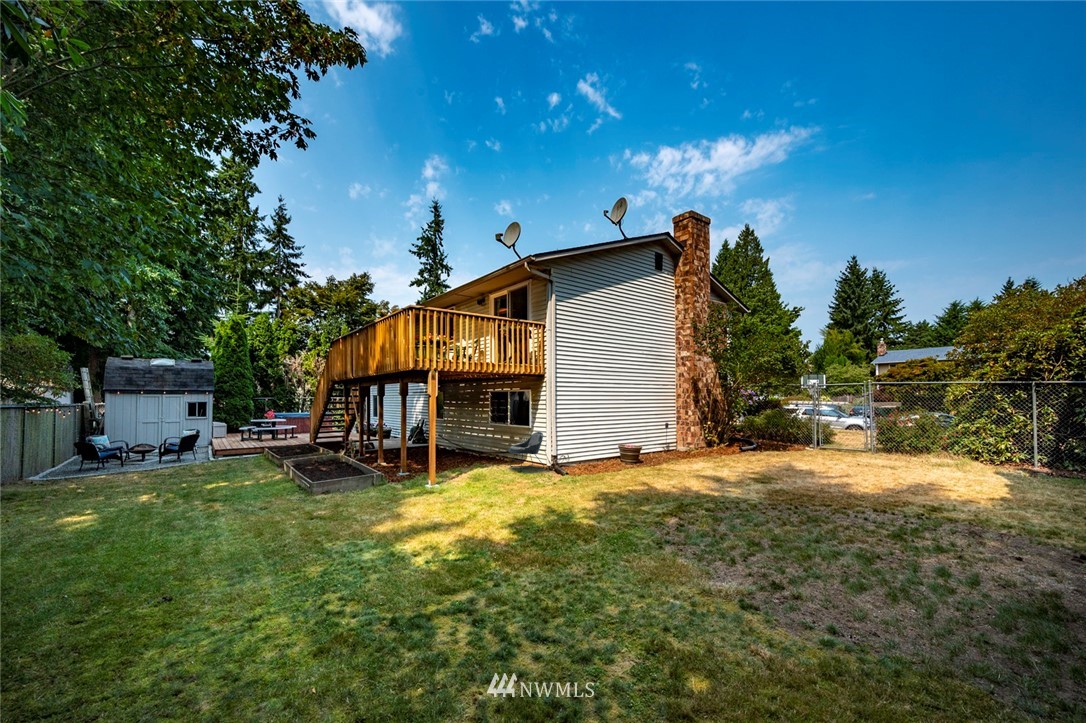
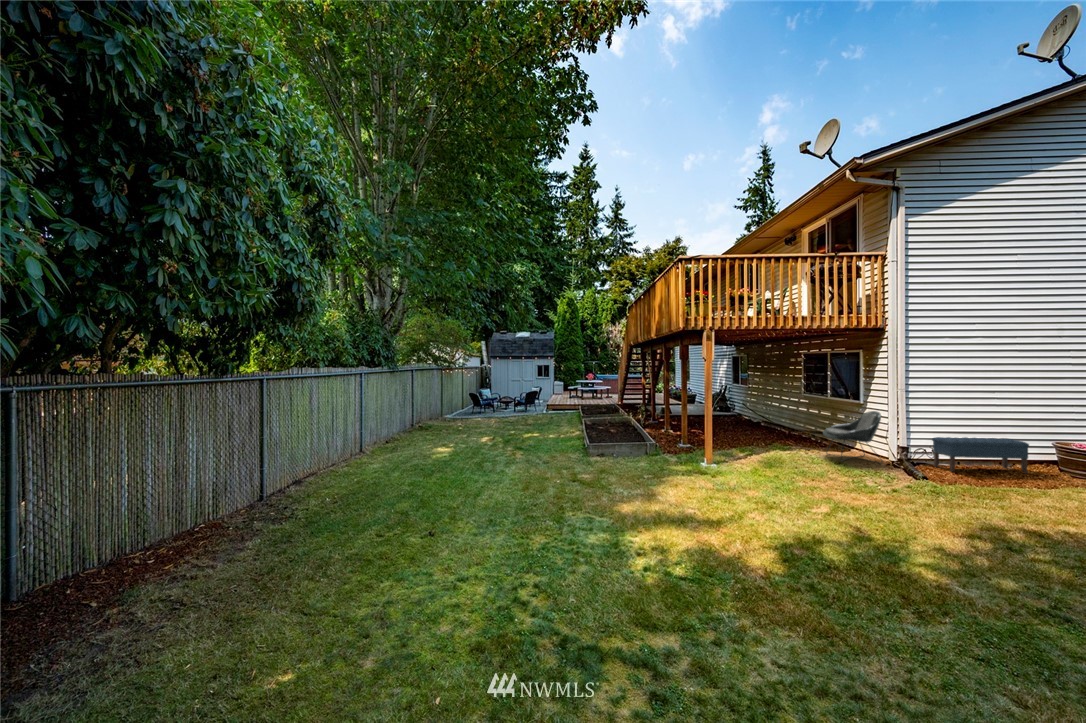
bench: none [569,444,612,468] -> present [932,437,1029,474]

